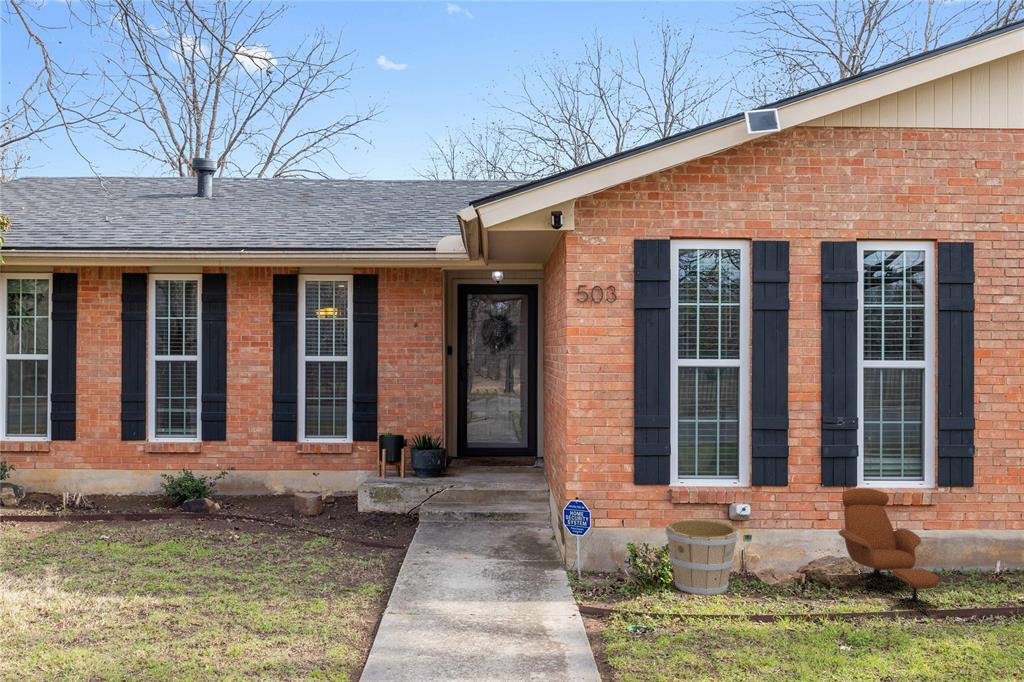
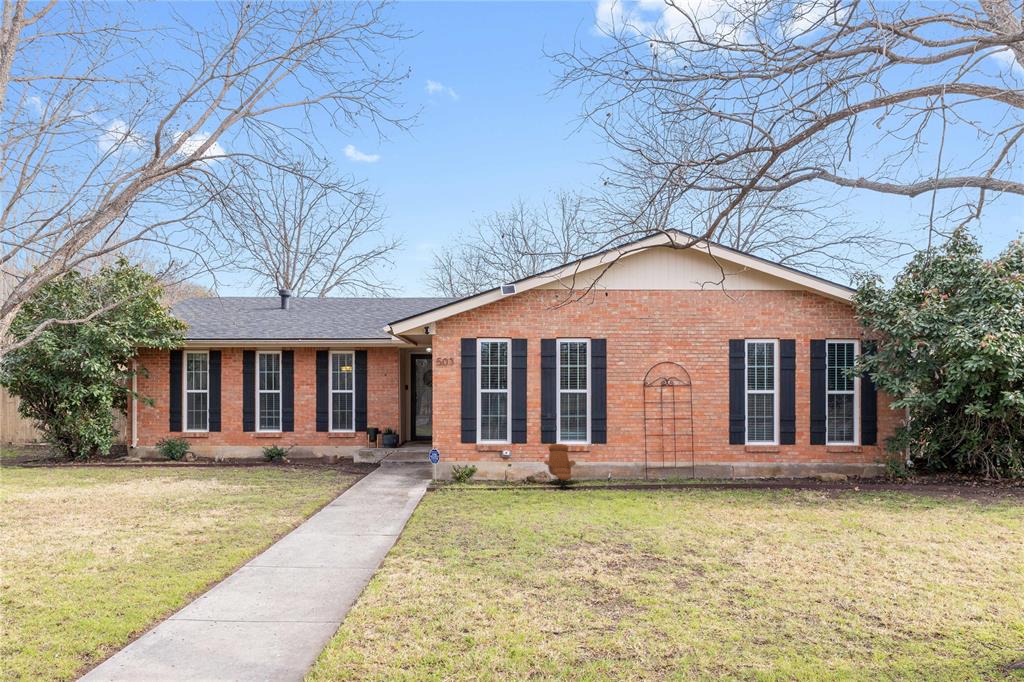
wooden bucket: present [665,518,739,596] -> none [470,457,501,486]

